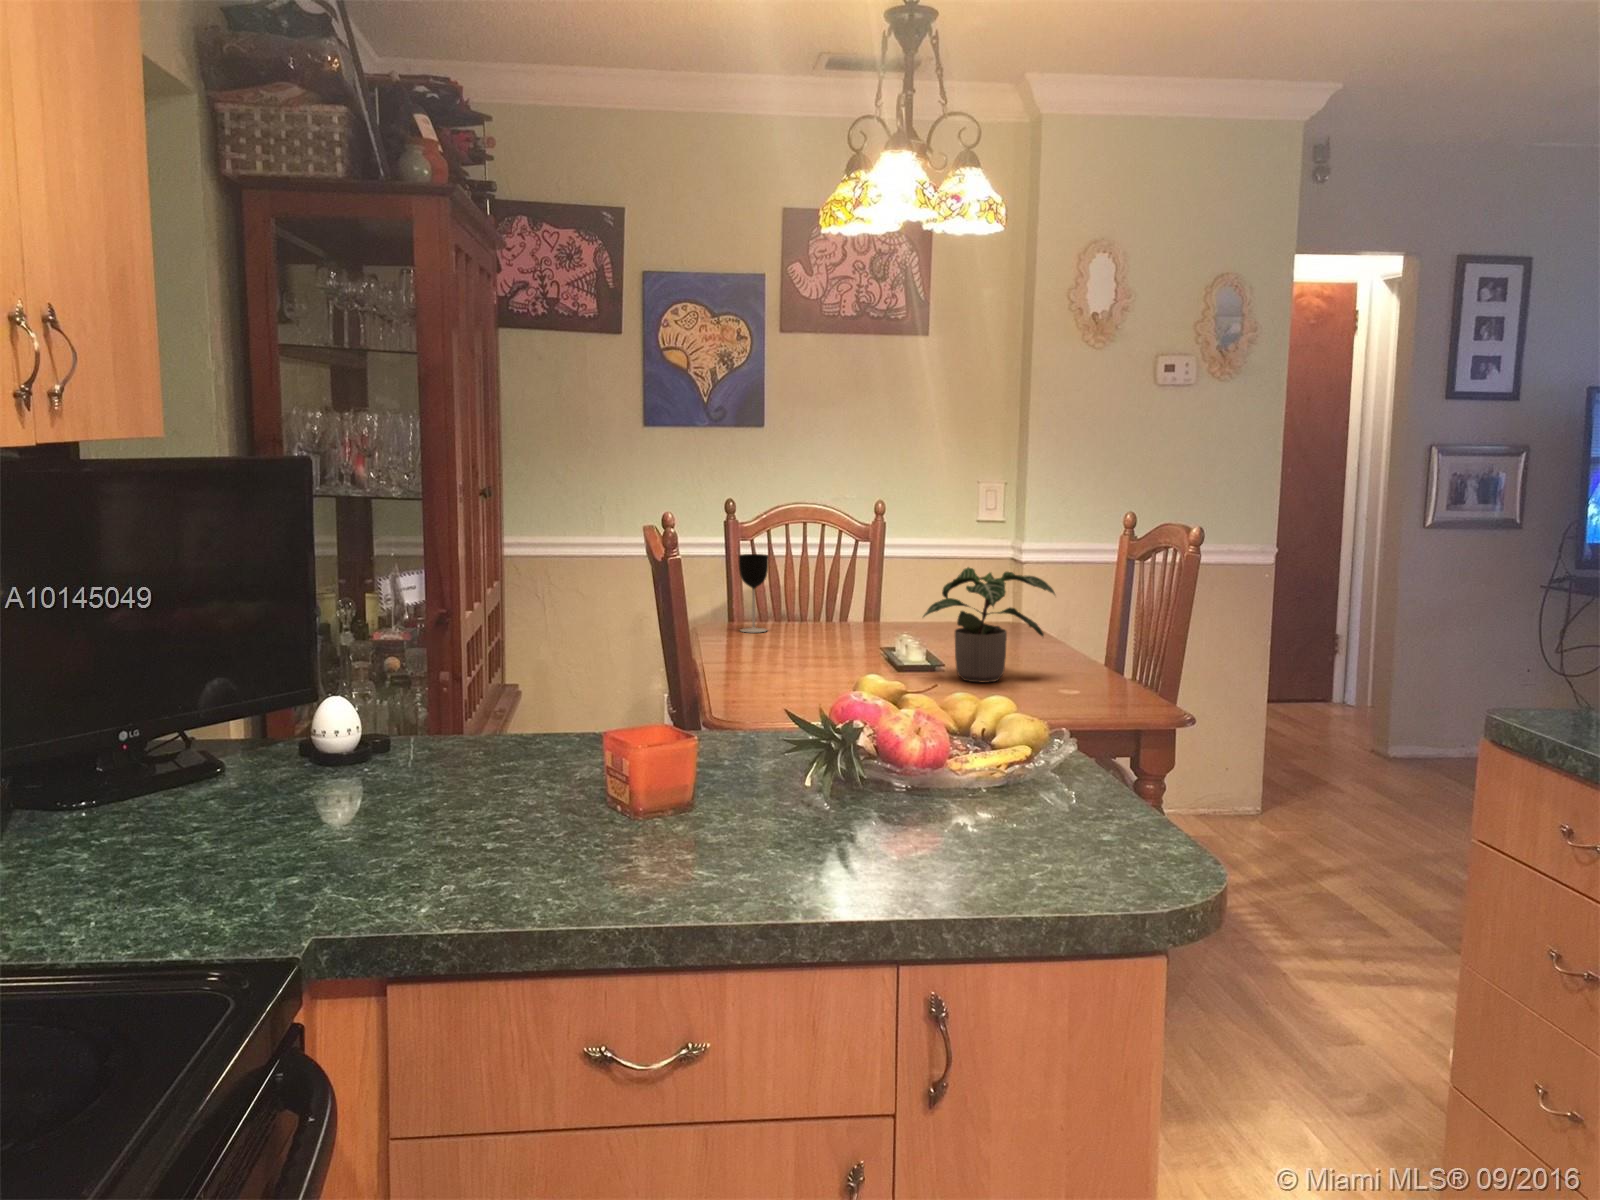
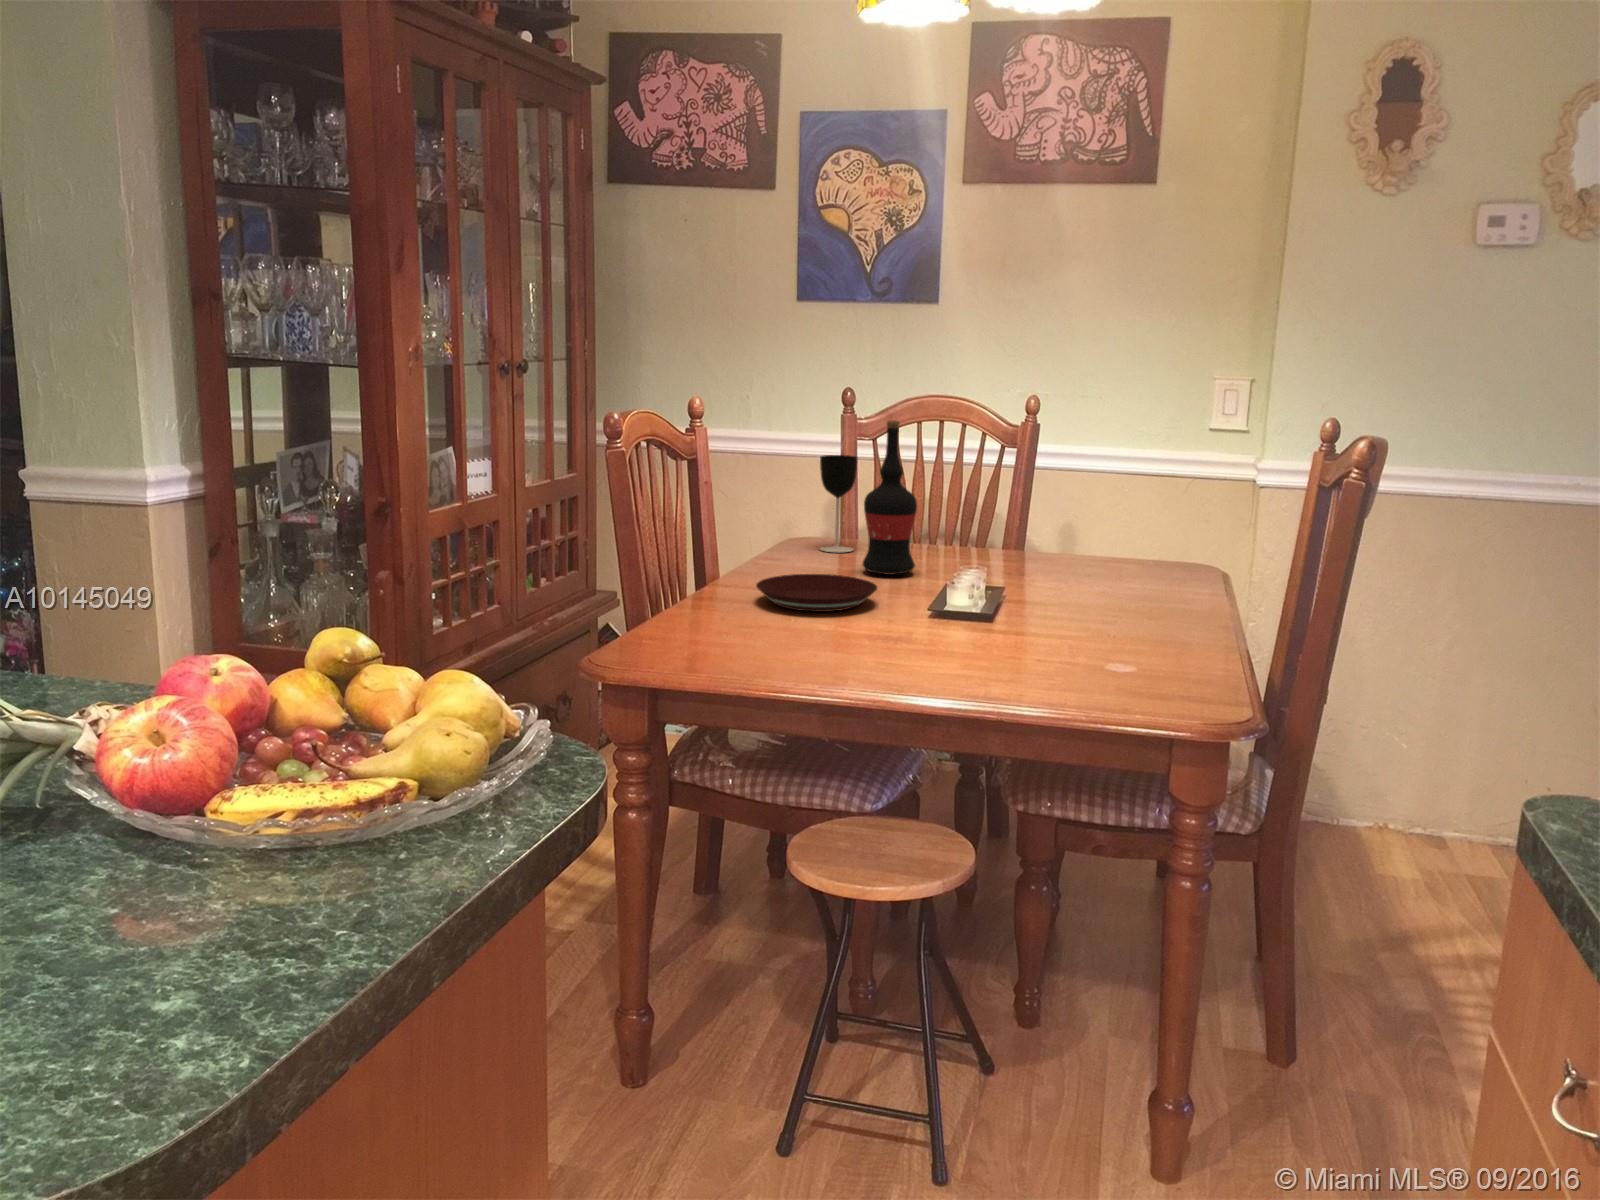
wine bottle: none [801,525,843,644] -> present [863,420,917,575]
potted plant: present [923,567,1055,682] -> none [929,485,1129,649]
plate: none [764,646,857,672] -> present [756,574,877,612]

